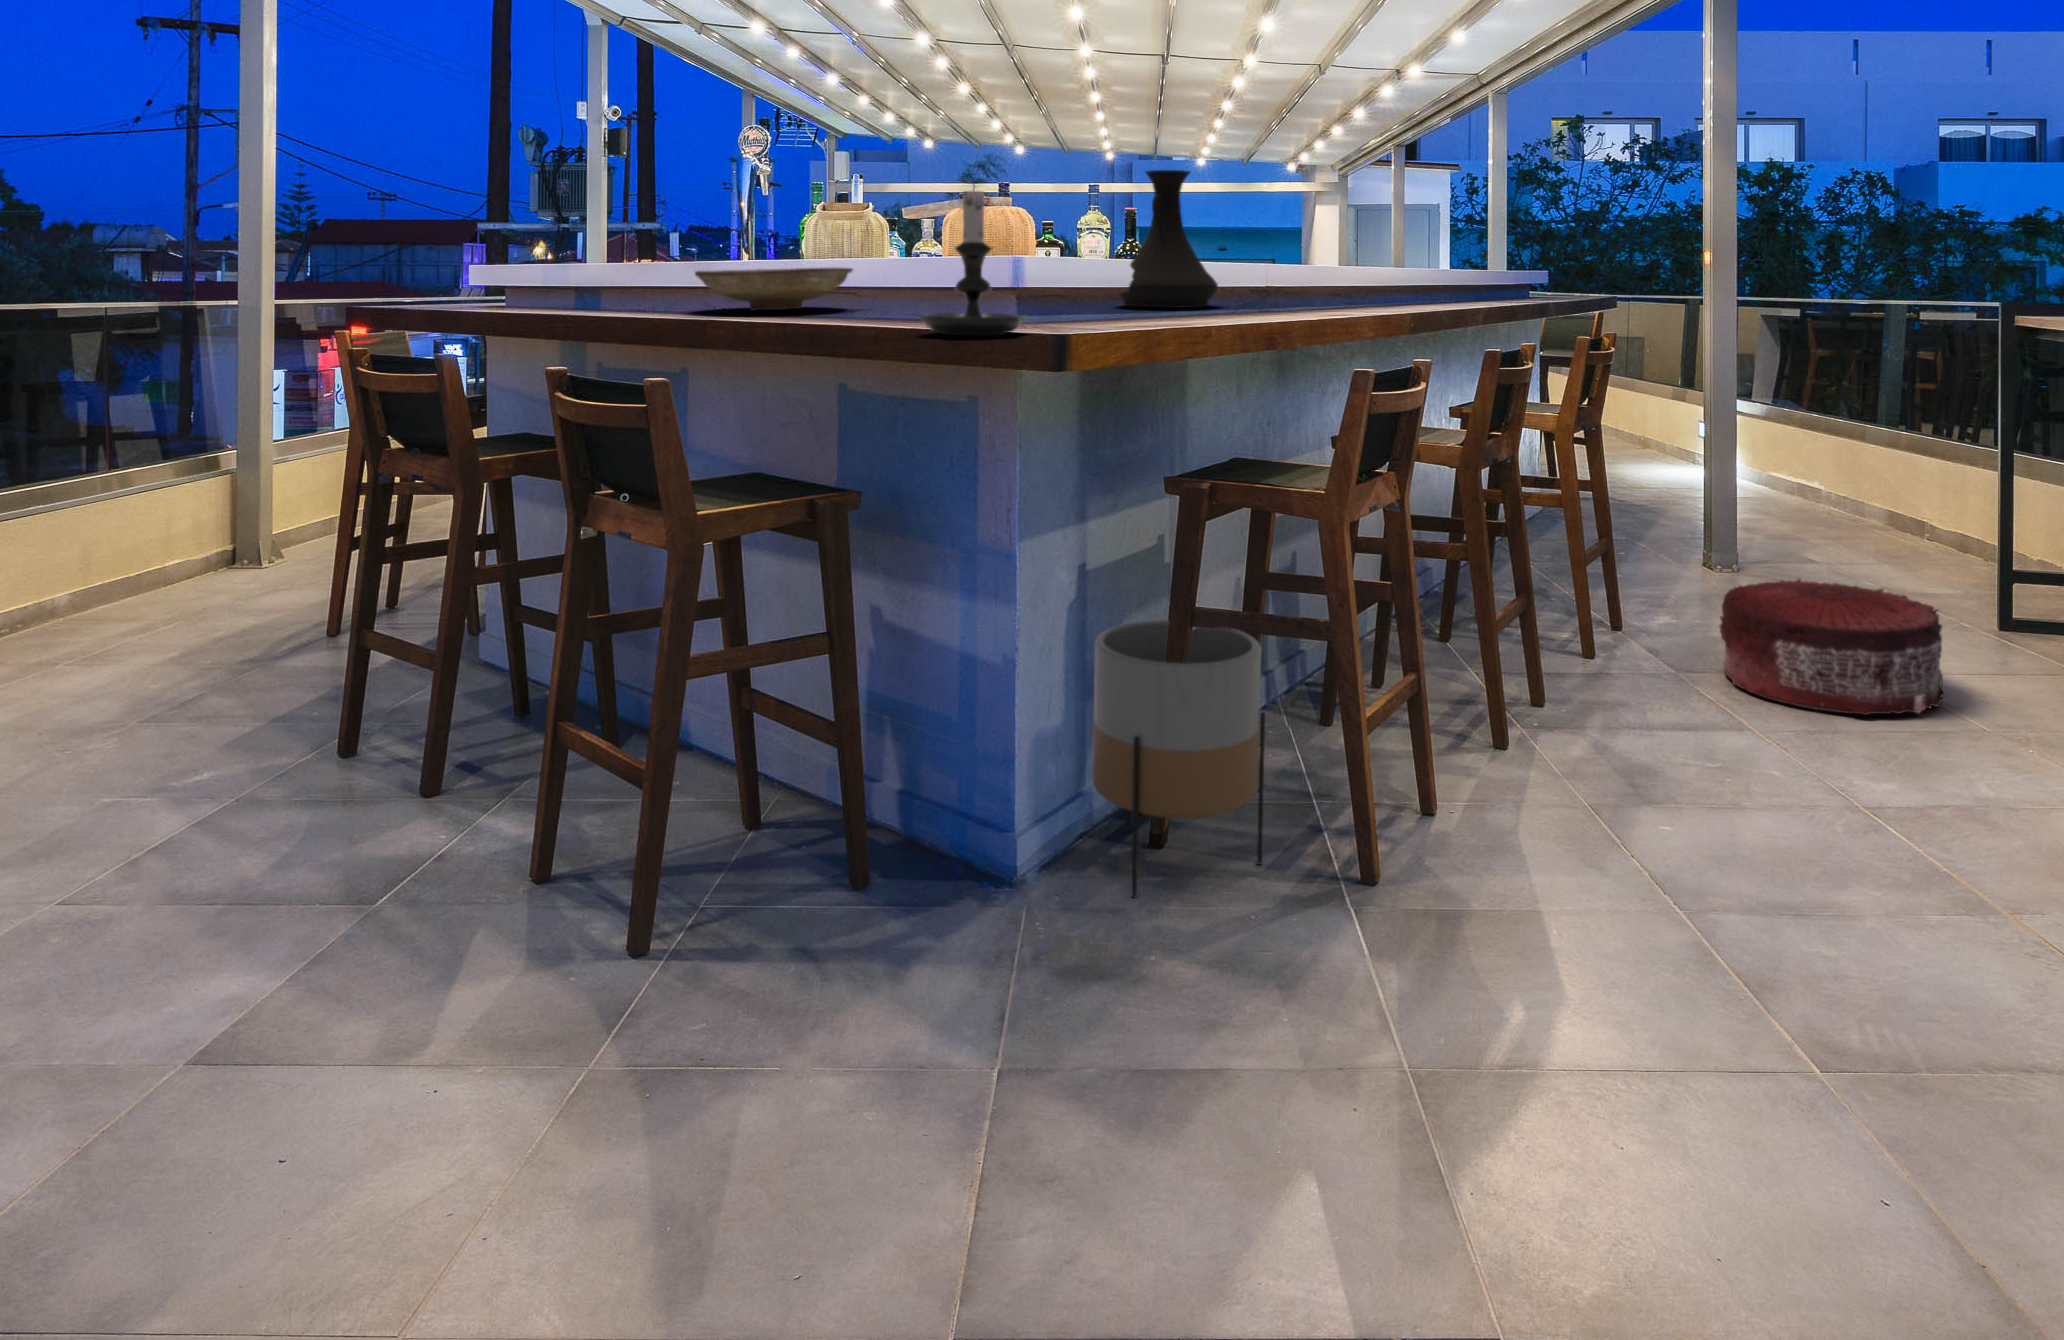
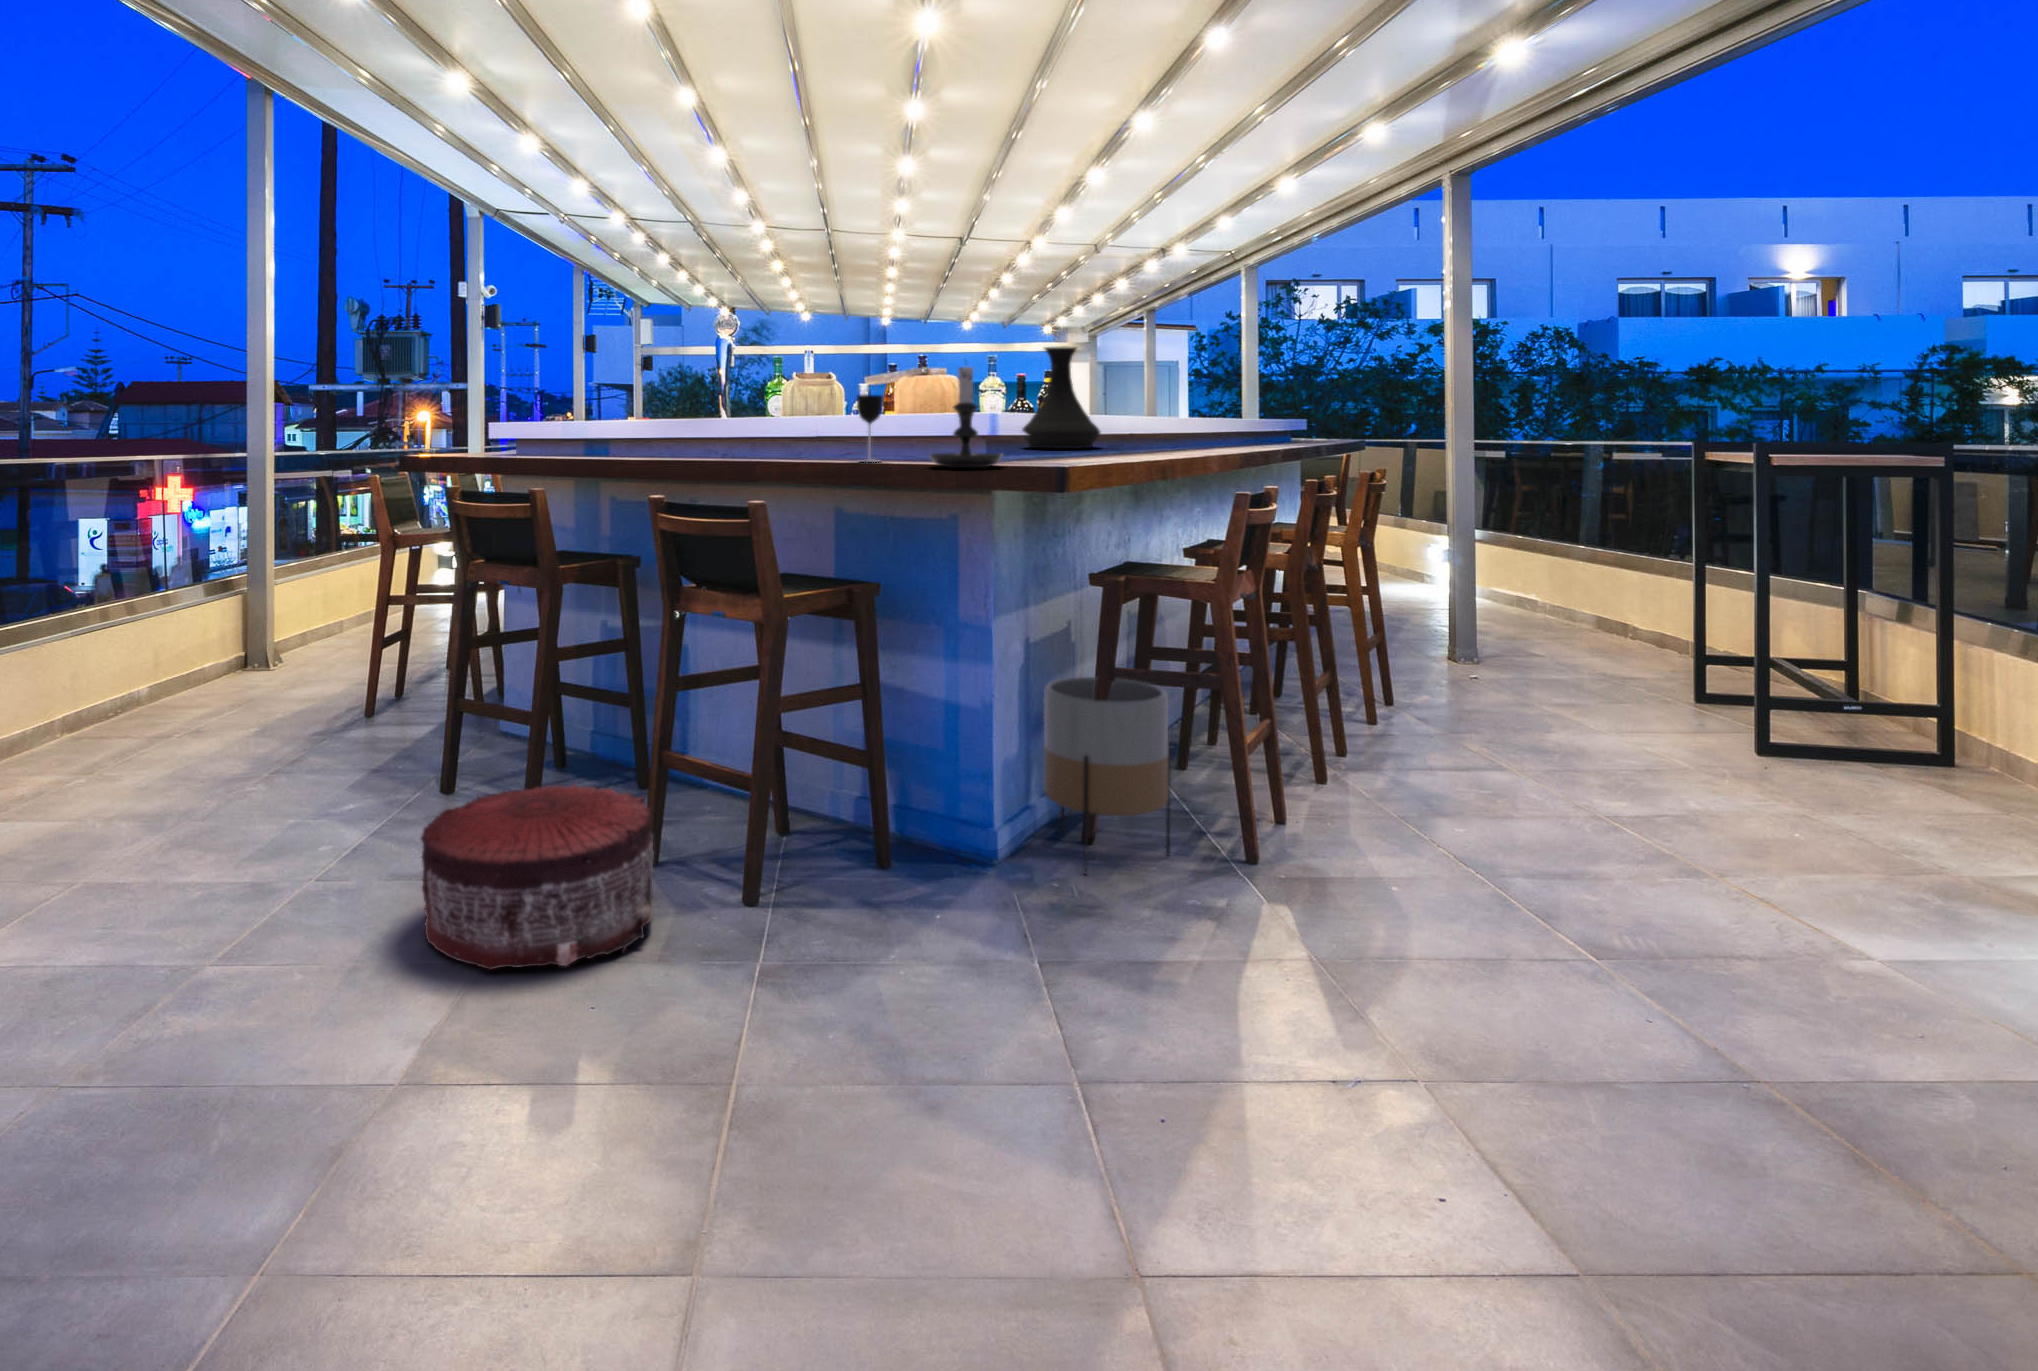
wine glass: none [848,231,885,325] -> present [857,395,883,462]
decorative bowl: present [695,267,853,311] -> none [714,420,830,453]
pouf: present [1720,578,1947,715] -> present [421,784,654,970]

